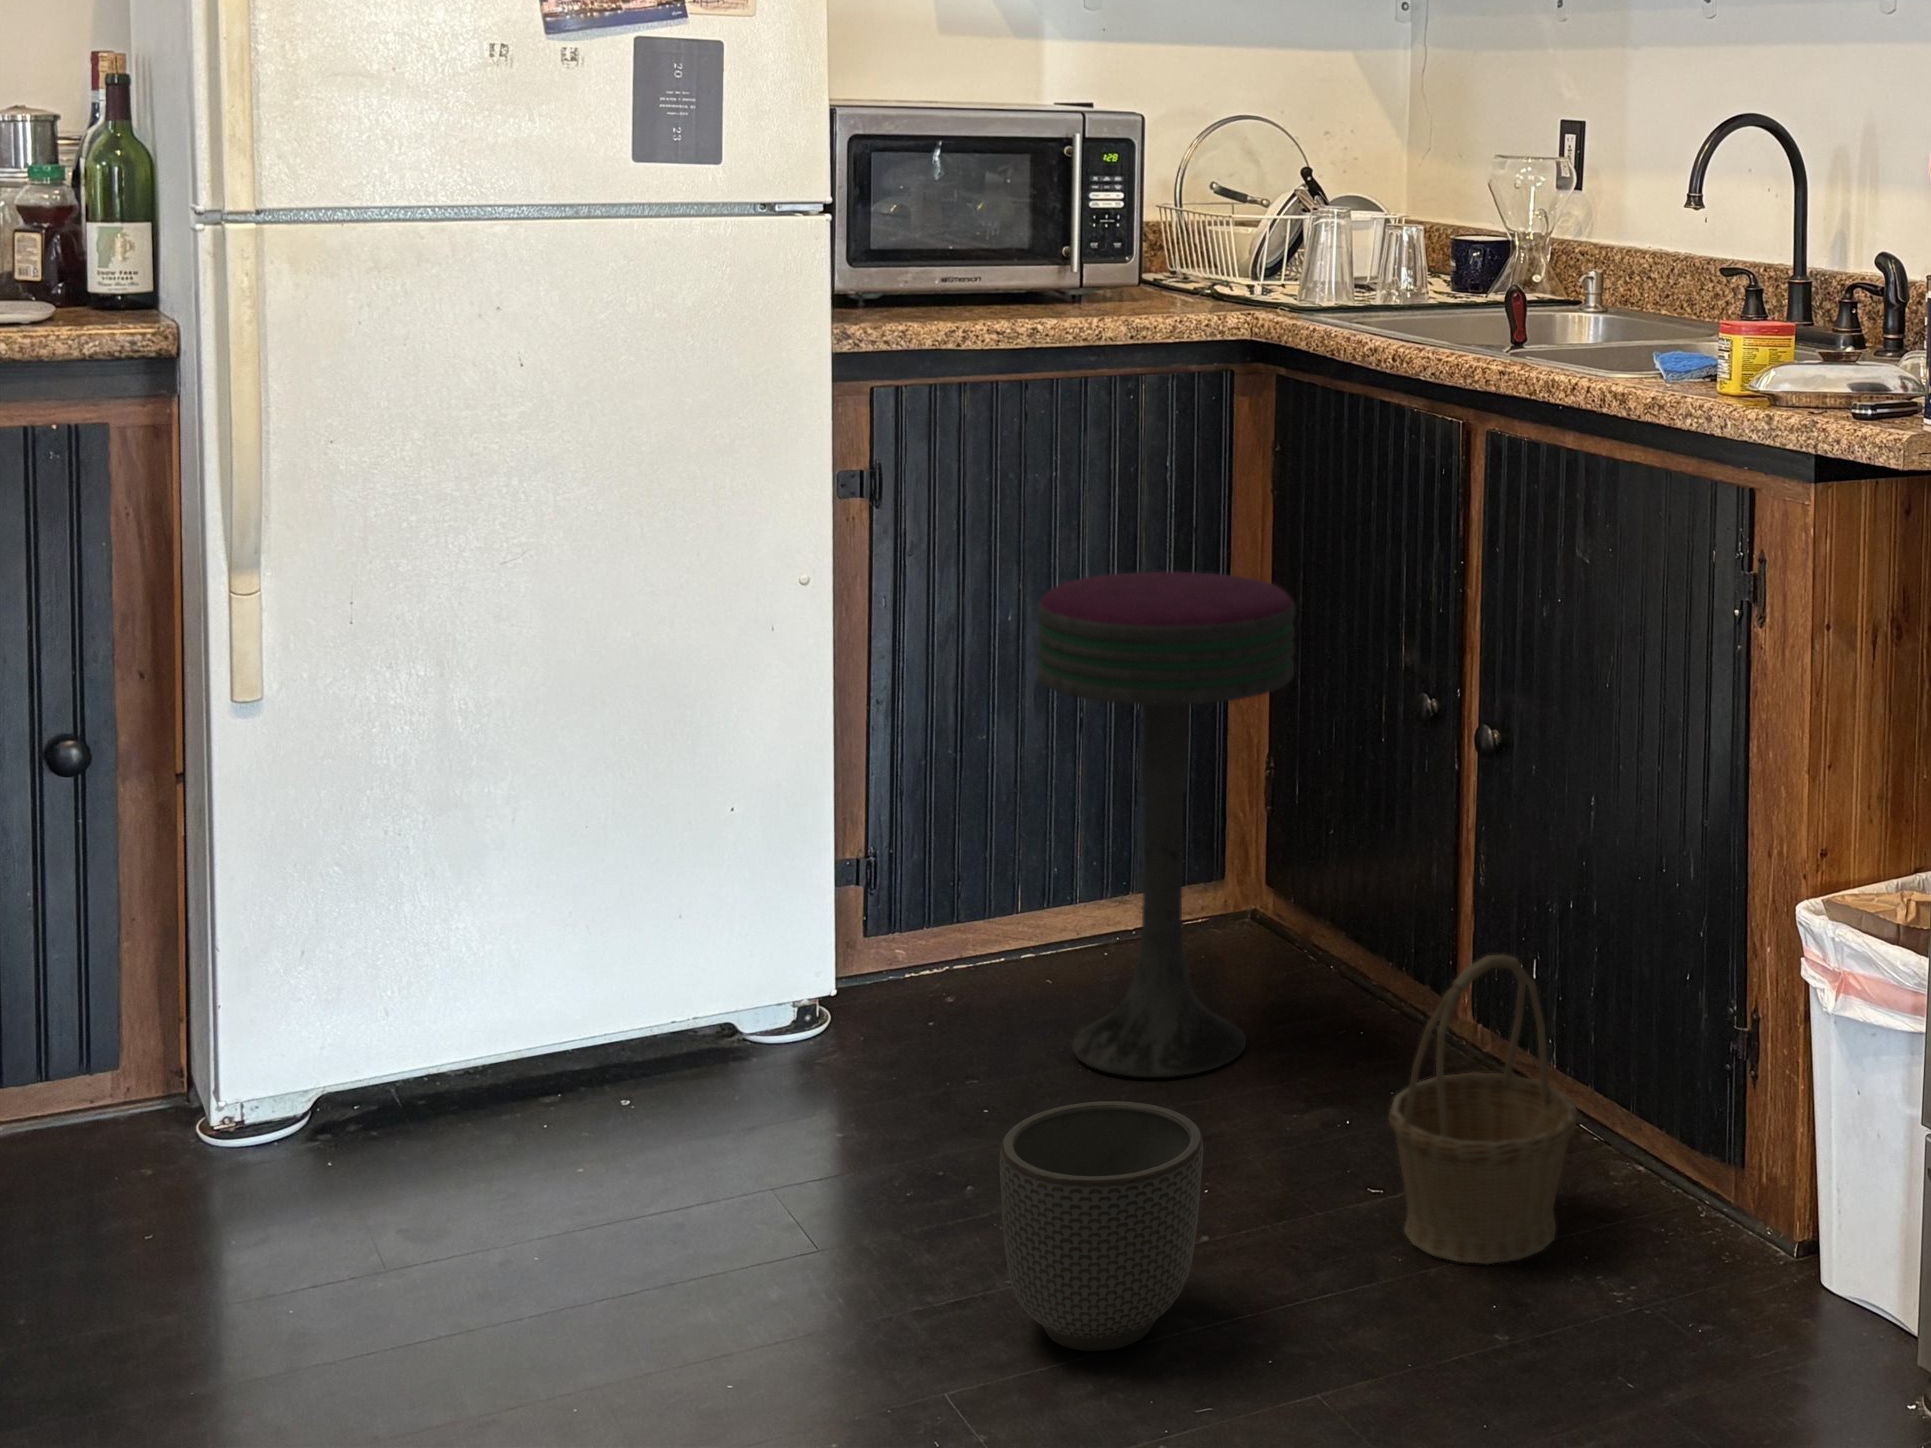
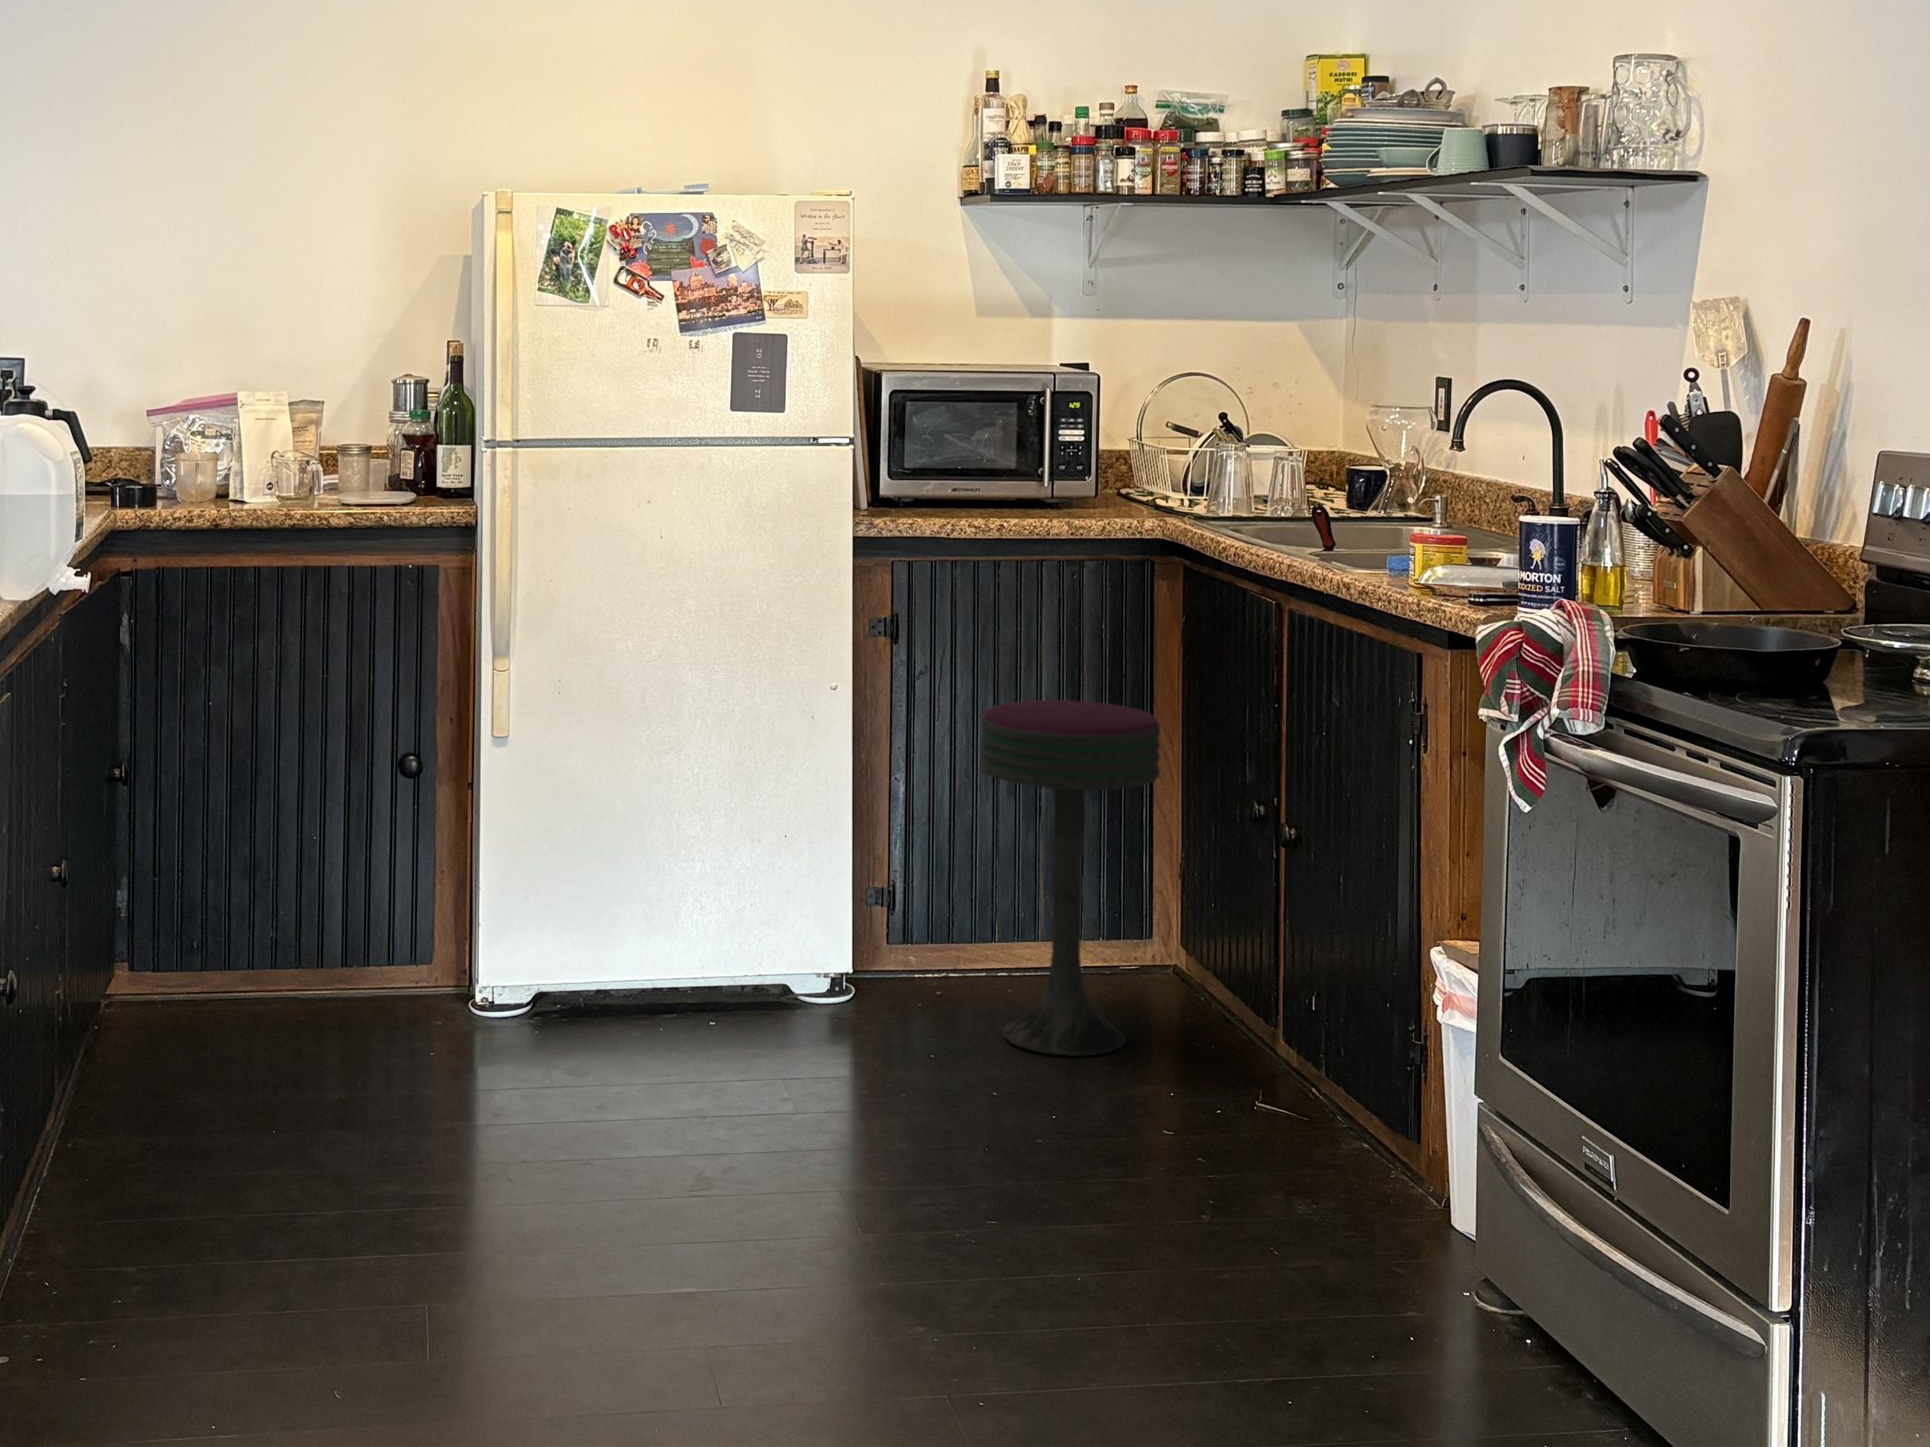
basket: present [1389,955,1577,1264] -> none [1164,969,1298,1184]
planter: present [1000,1101,1203,1351] -> none [891,1031,1020,1187]

